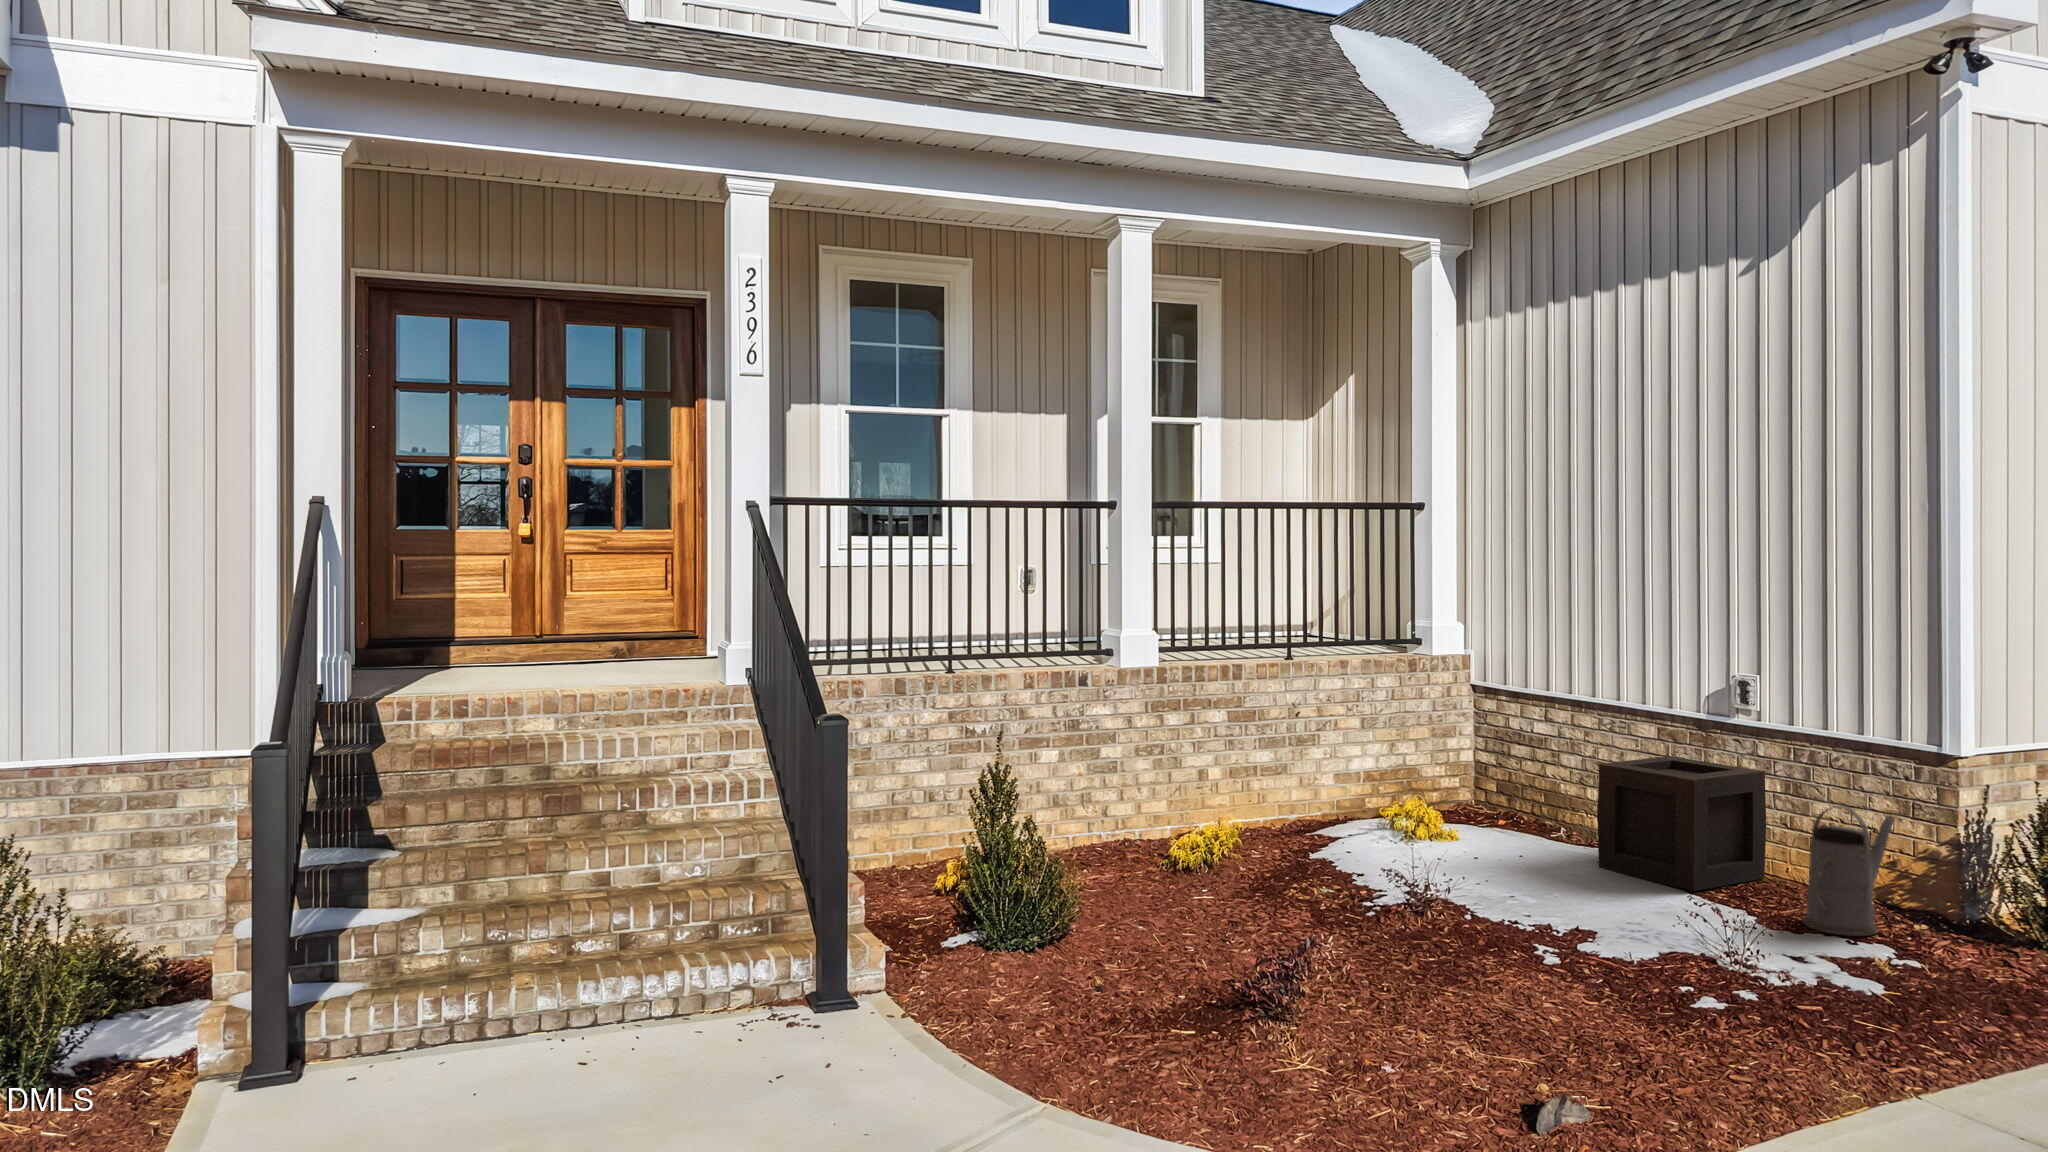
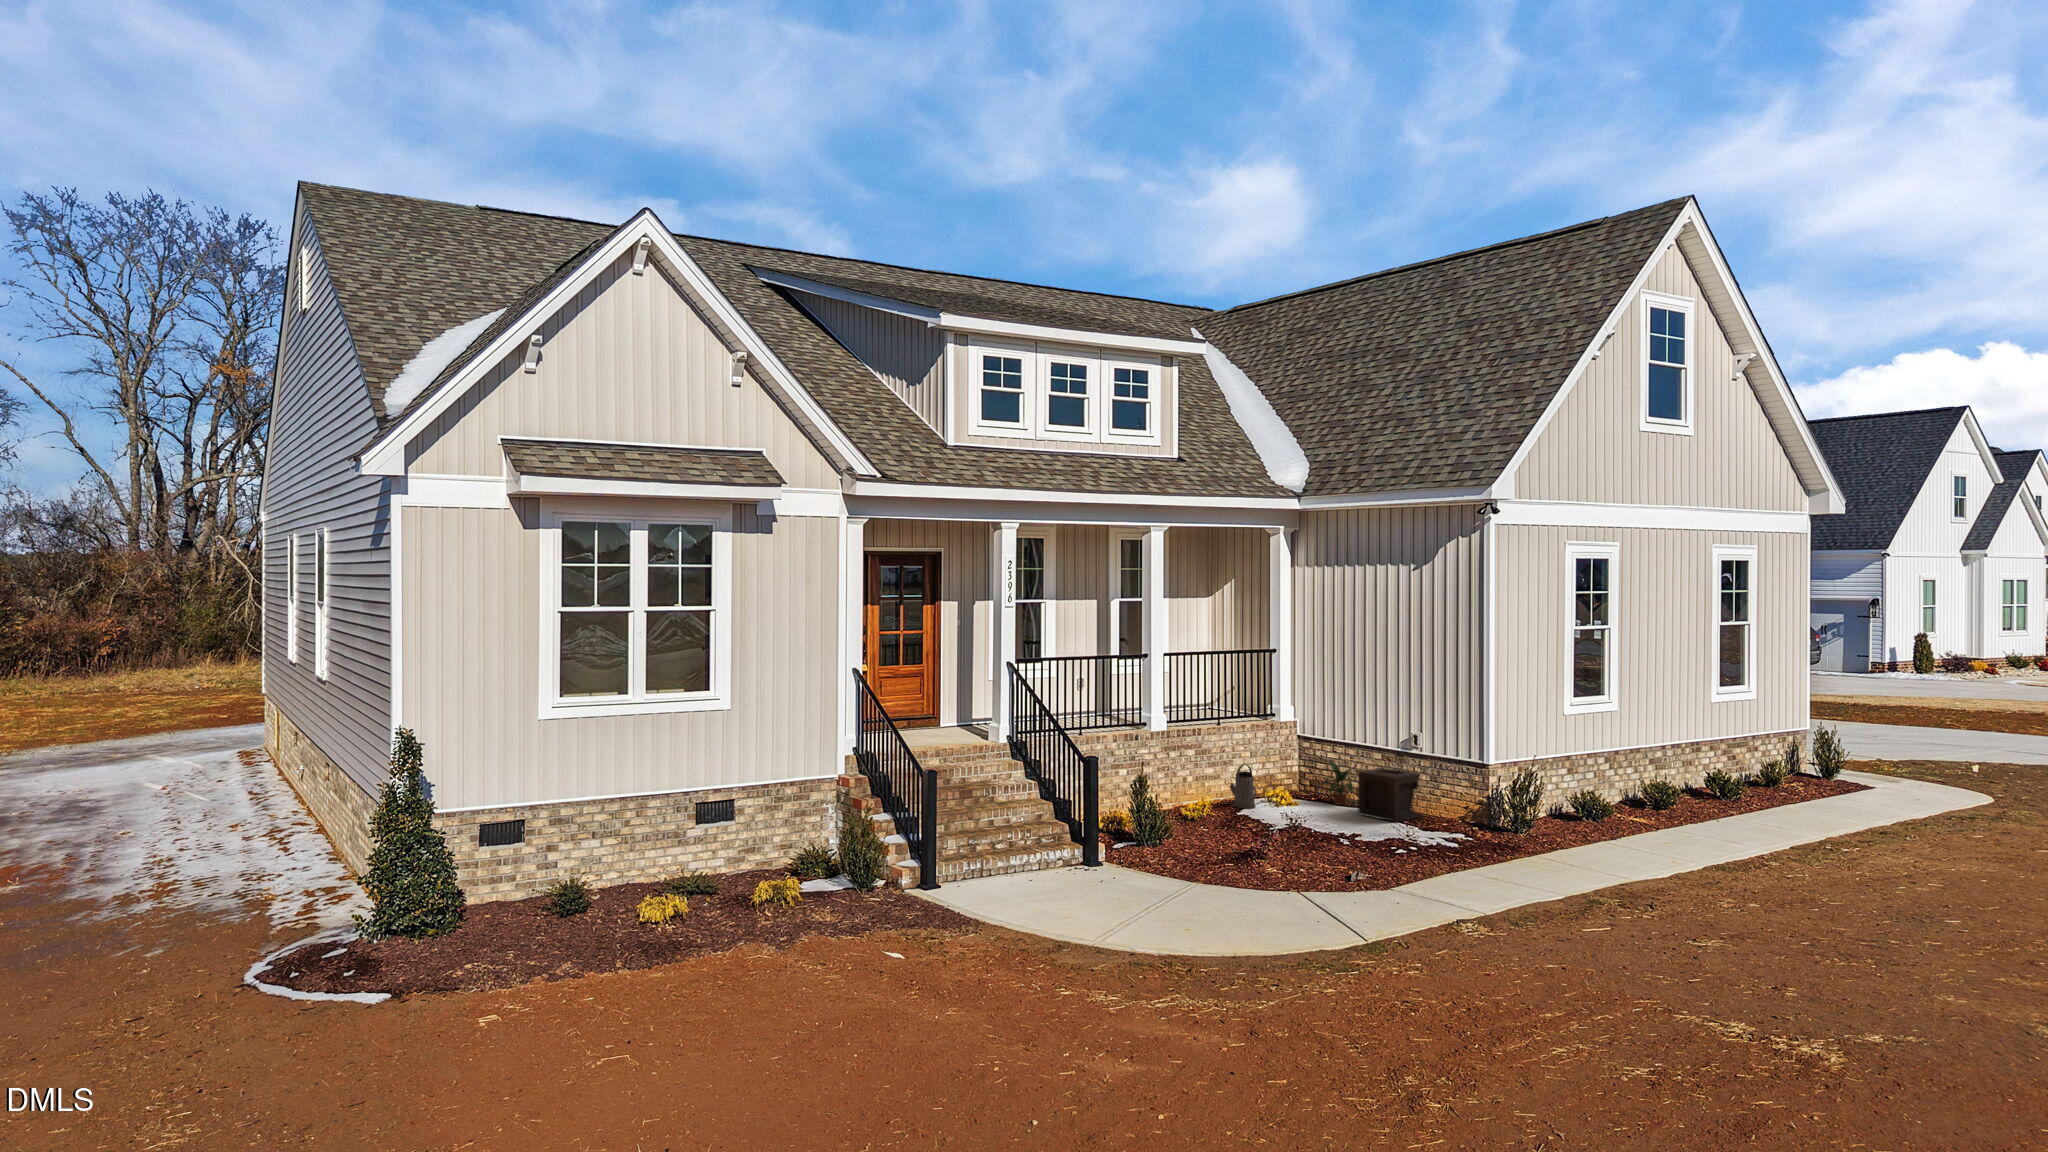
potted plant: none [1509,738,1599,841] -> present [1324,761,1353,805]
watering can: present [1803,806,1894,936] -> present [1229,764,1257,808]

